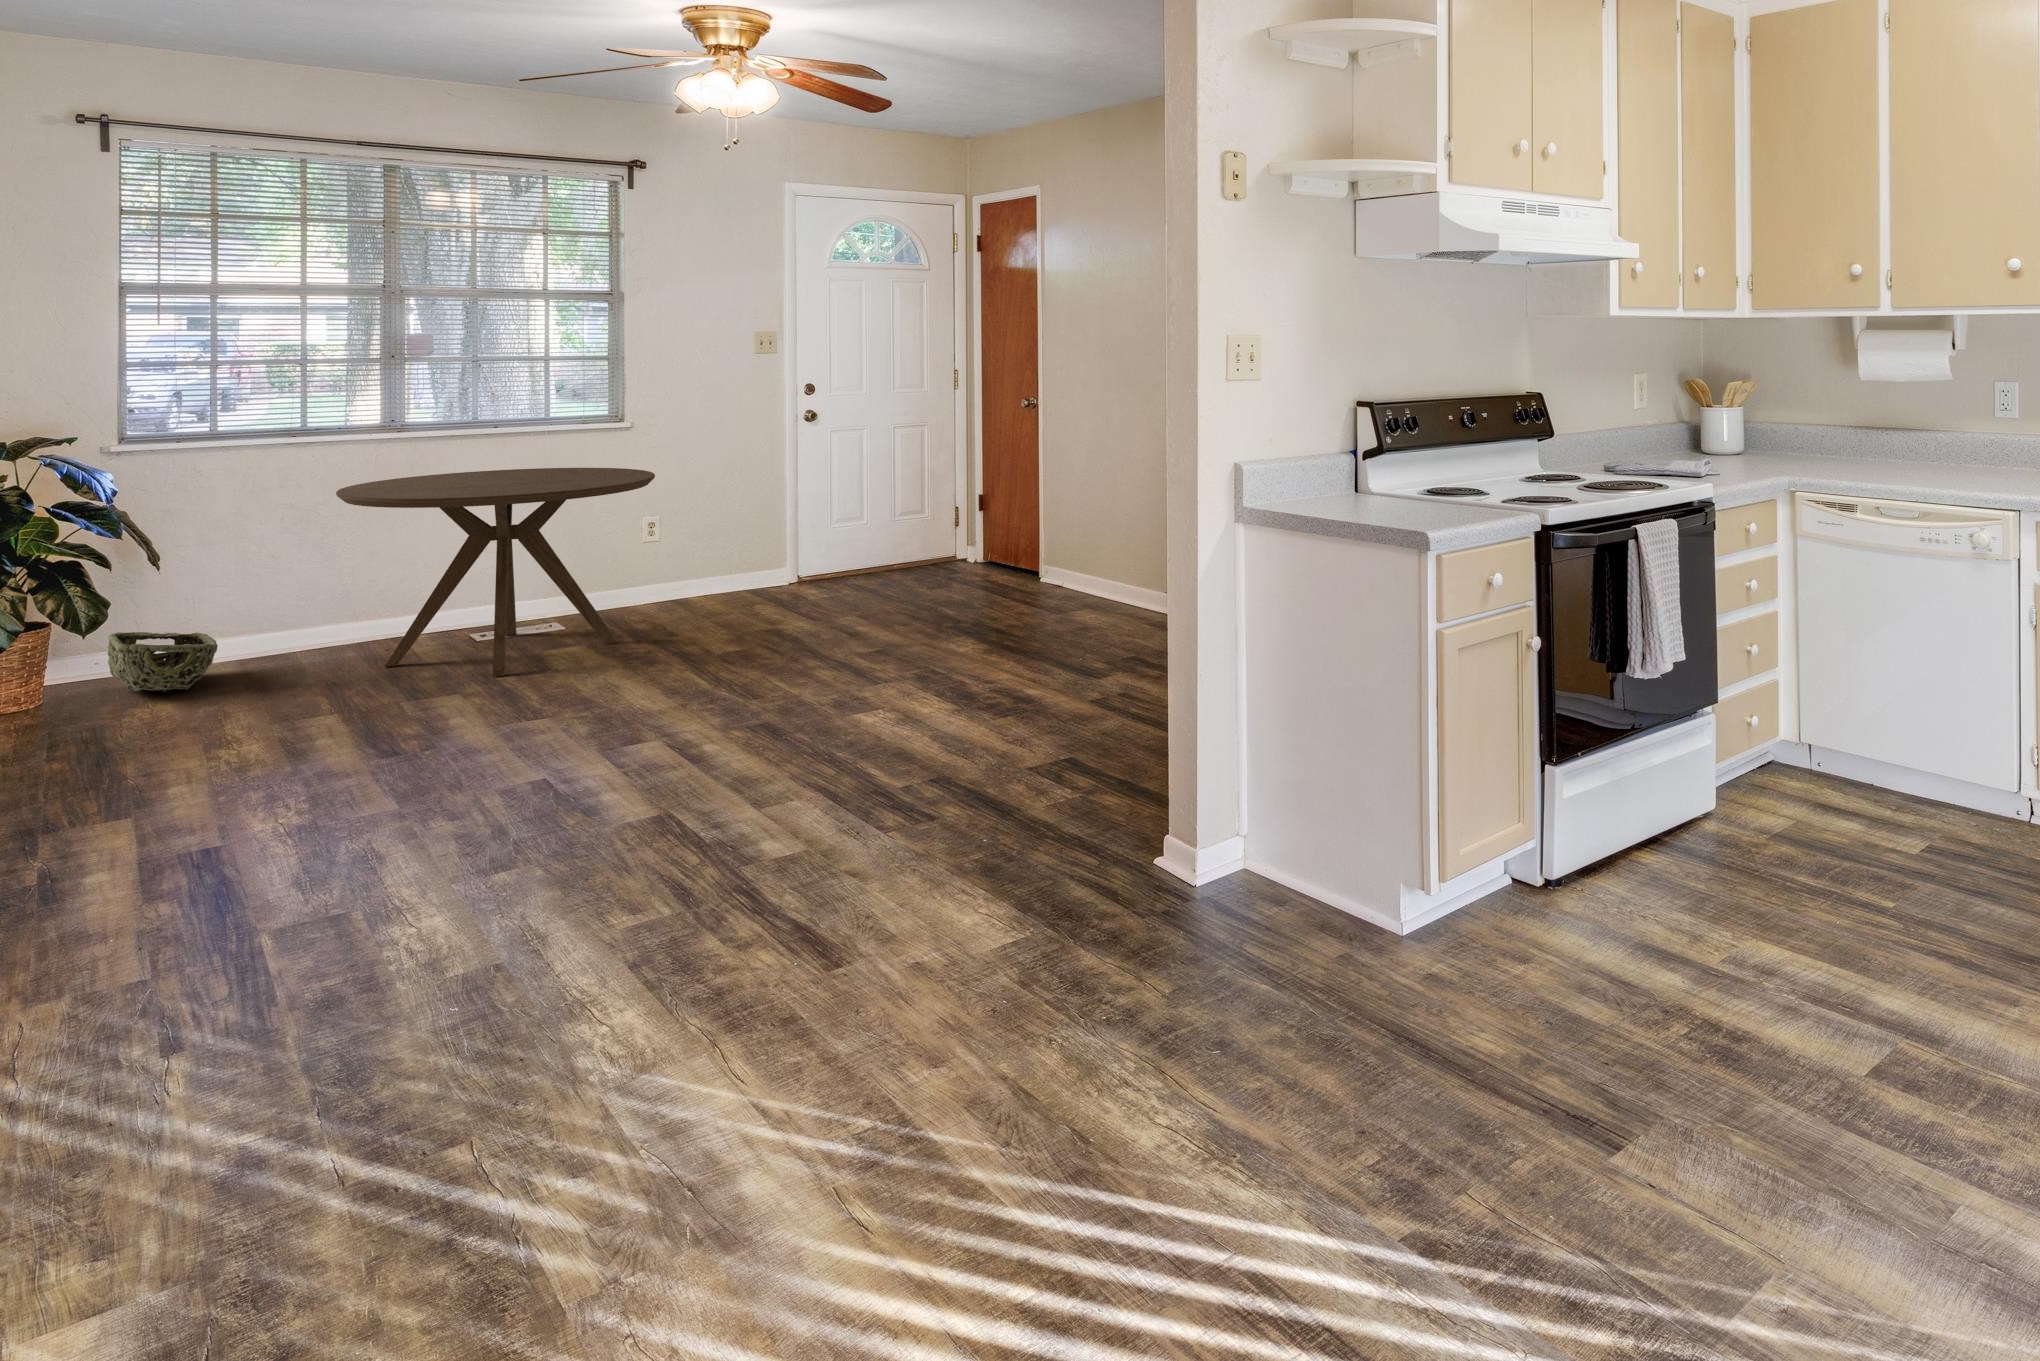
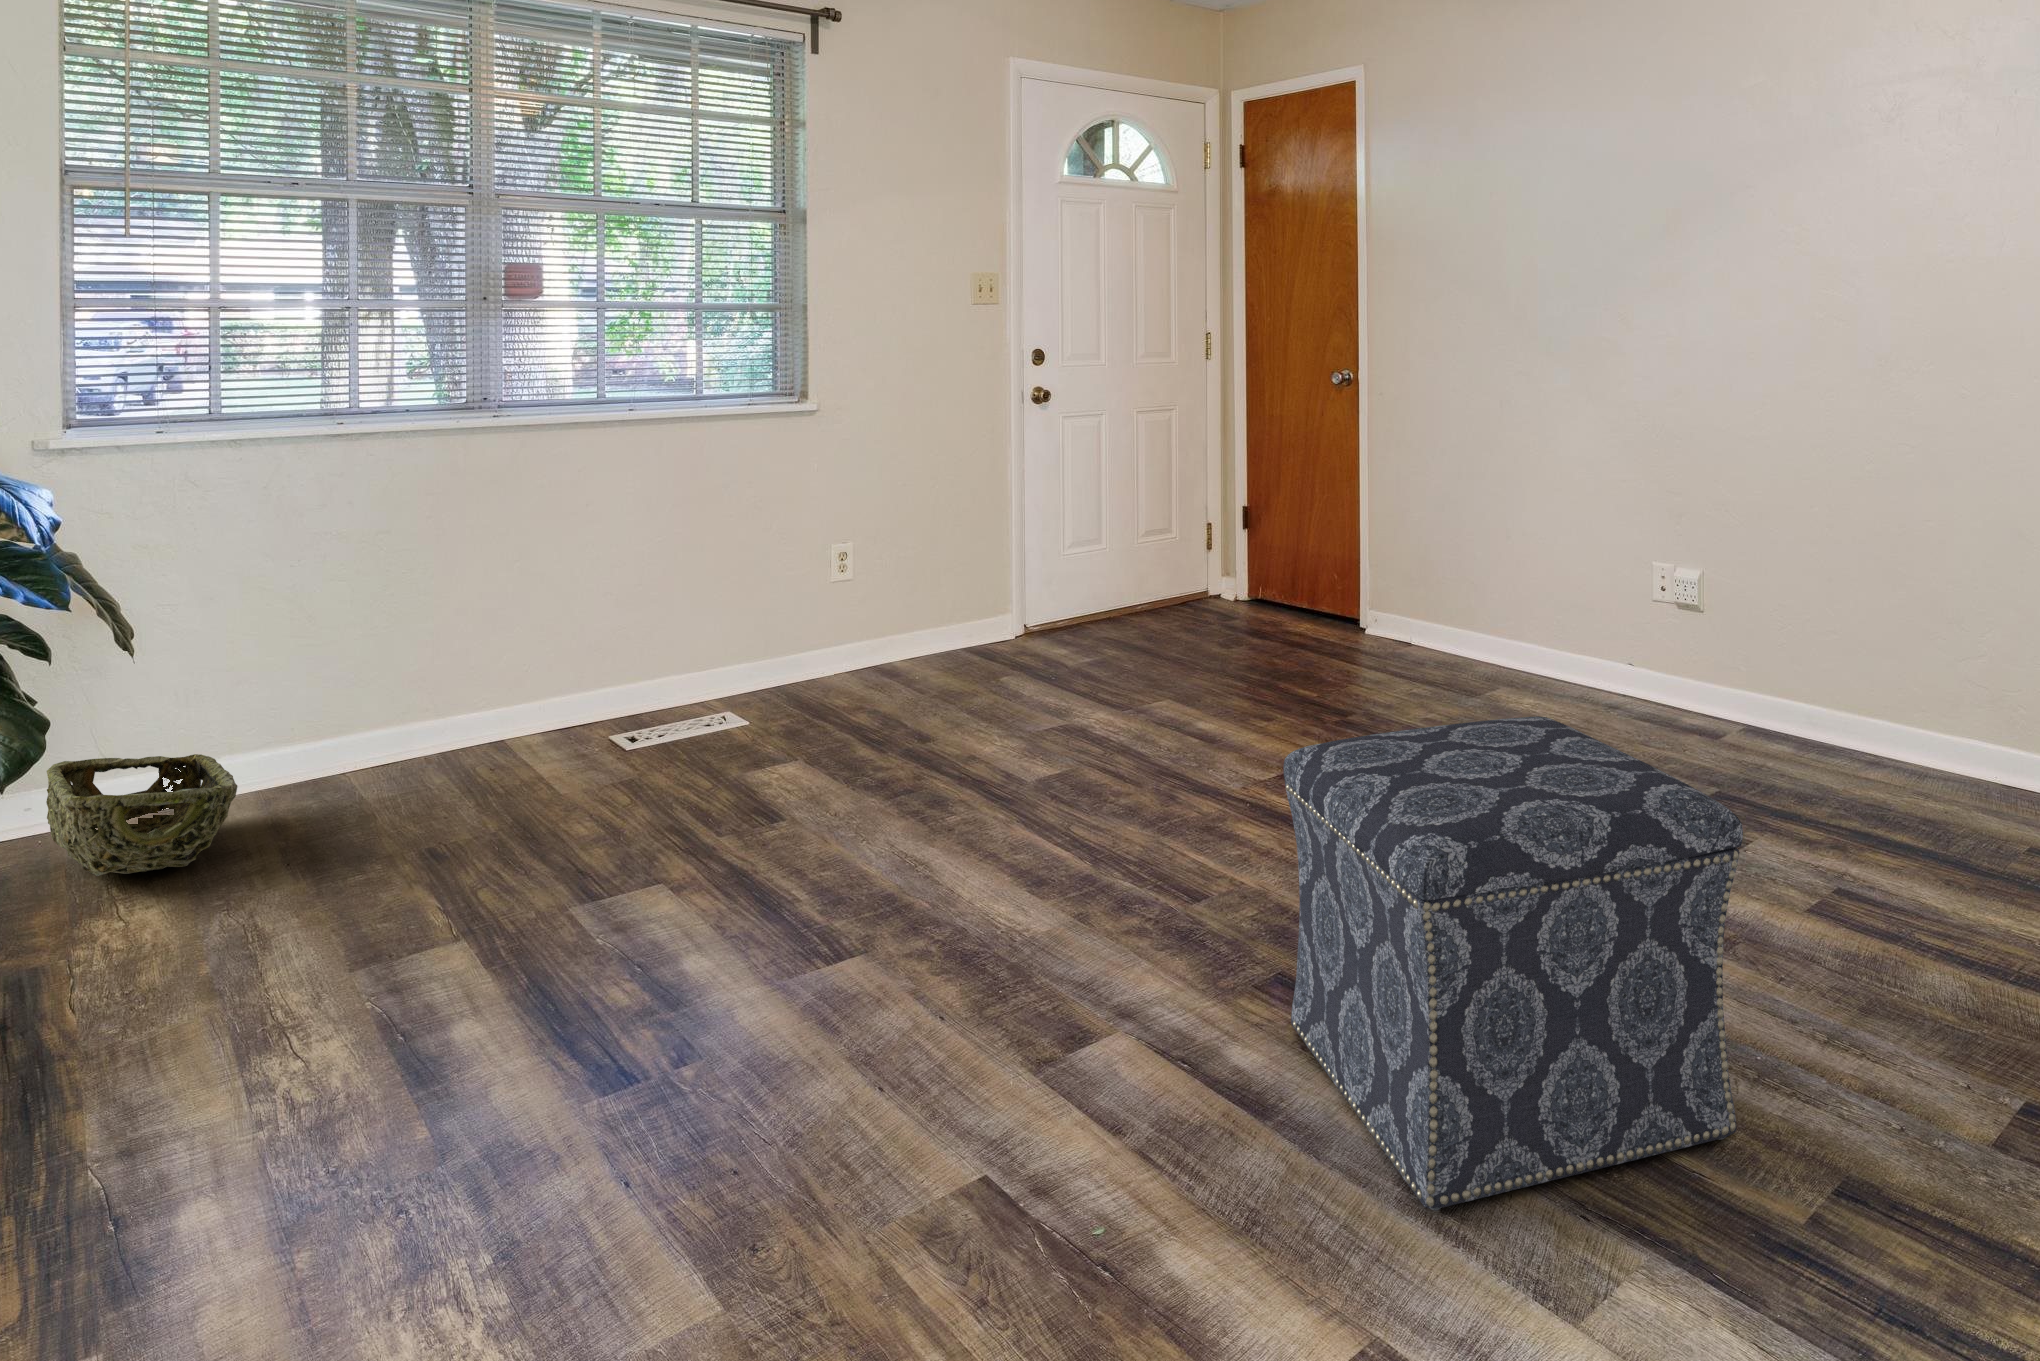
dining table: present [336,468,655,677] -> none [431,471,915,831]
ottoman: none [705,592,888,790] -> present [1283,716,1743,1211]

